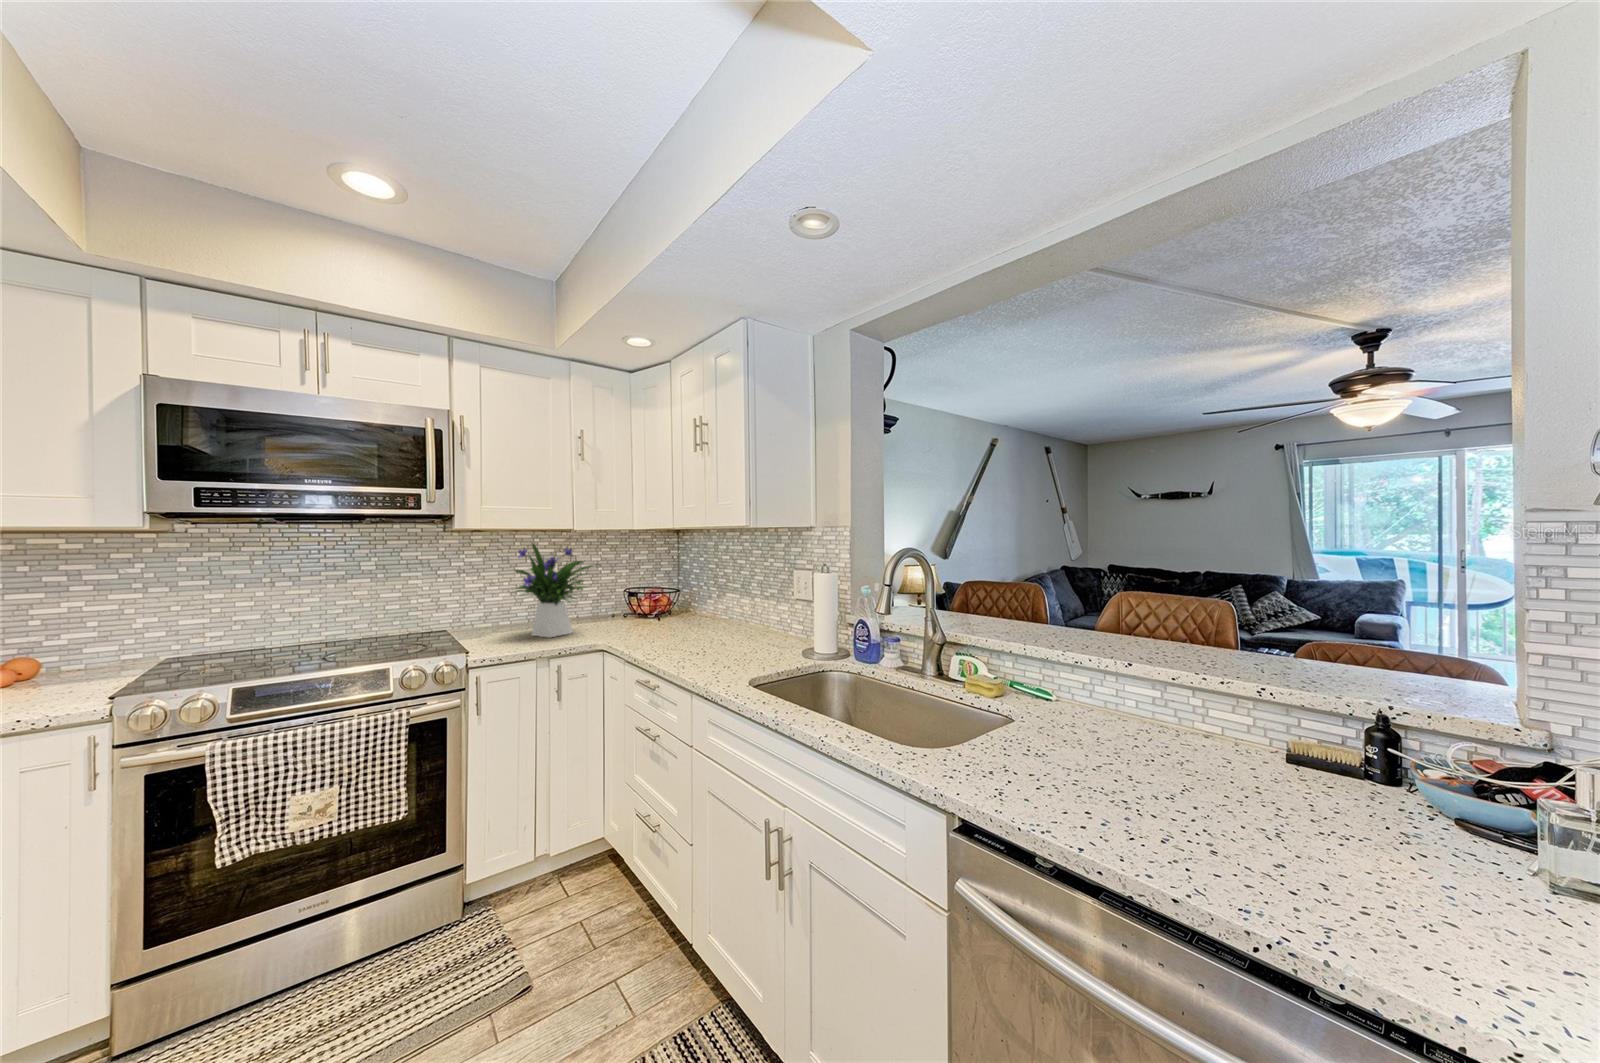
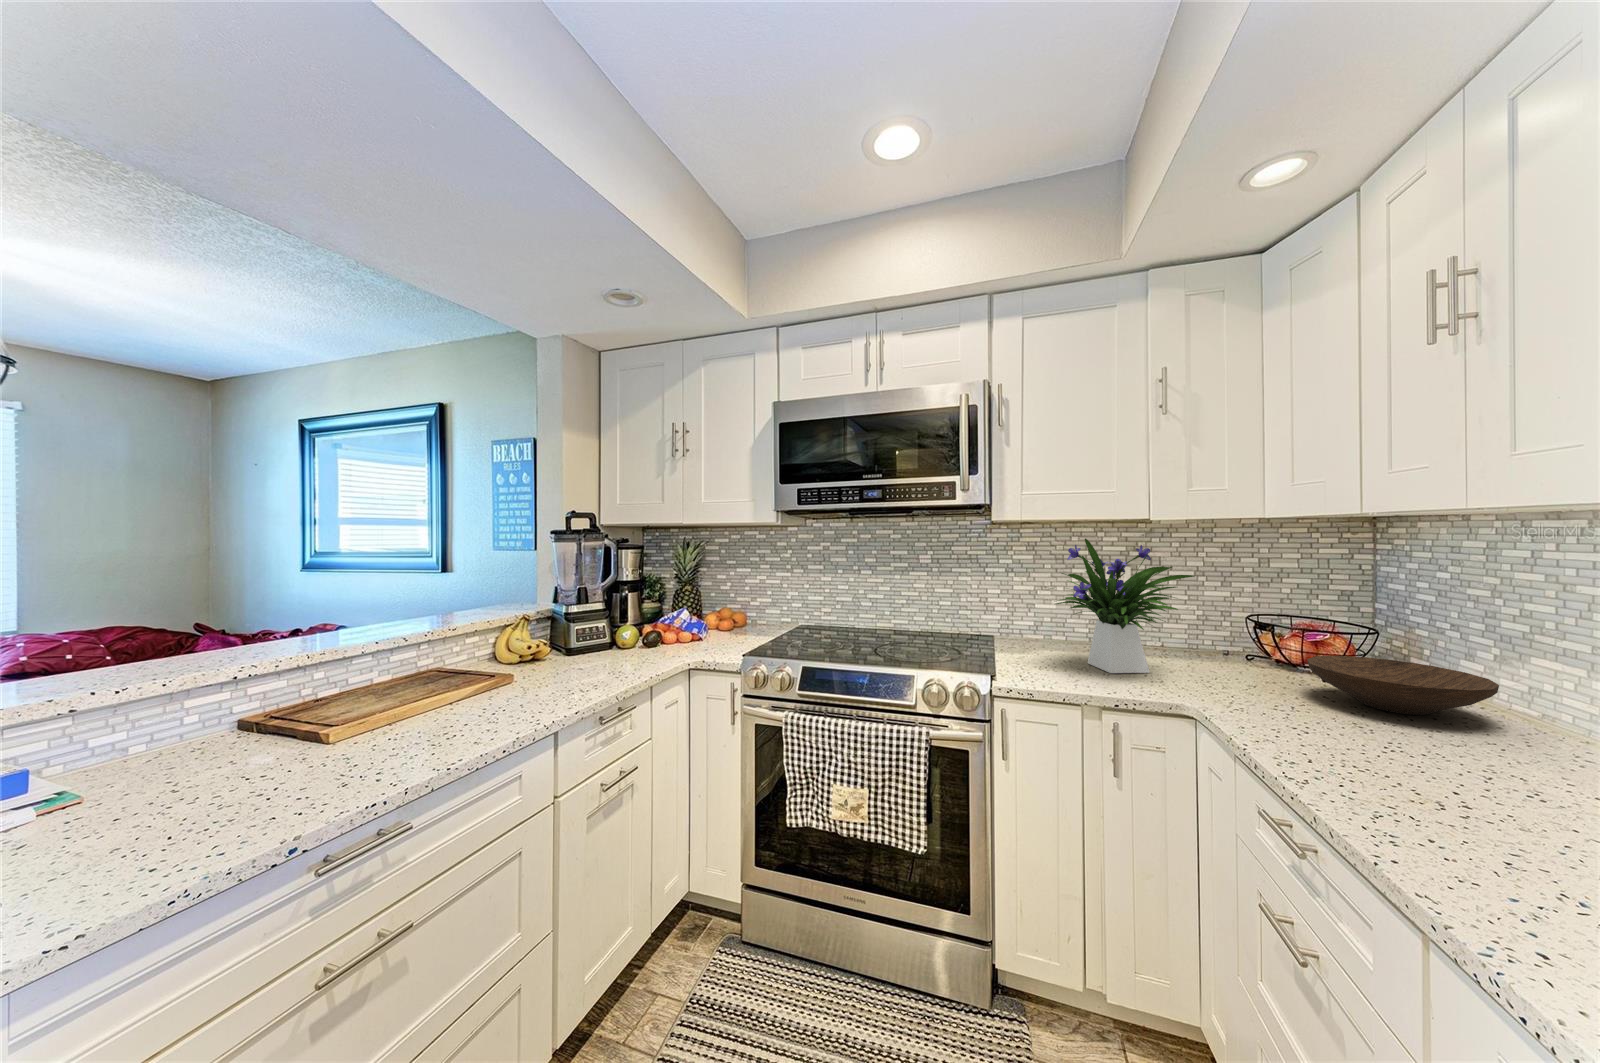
wooden bowl: none [652,604,717,628] -> present [1307,656,1499,715]

